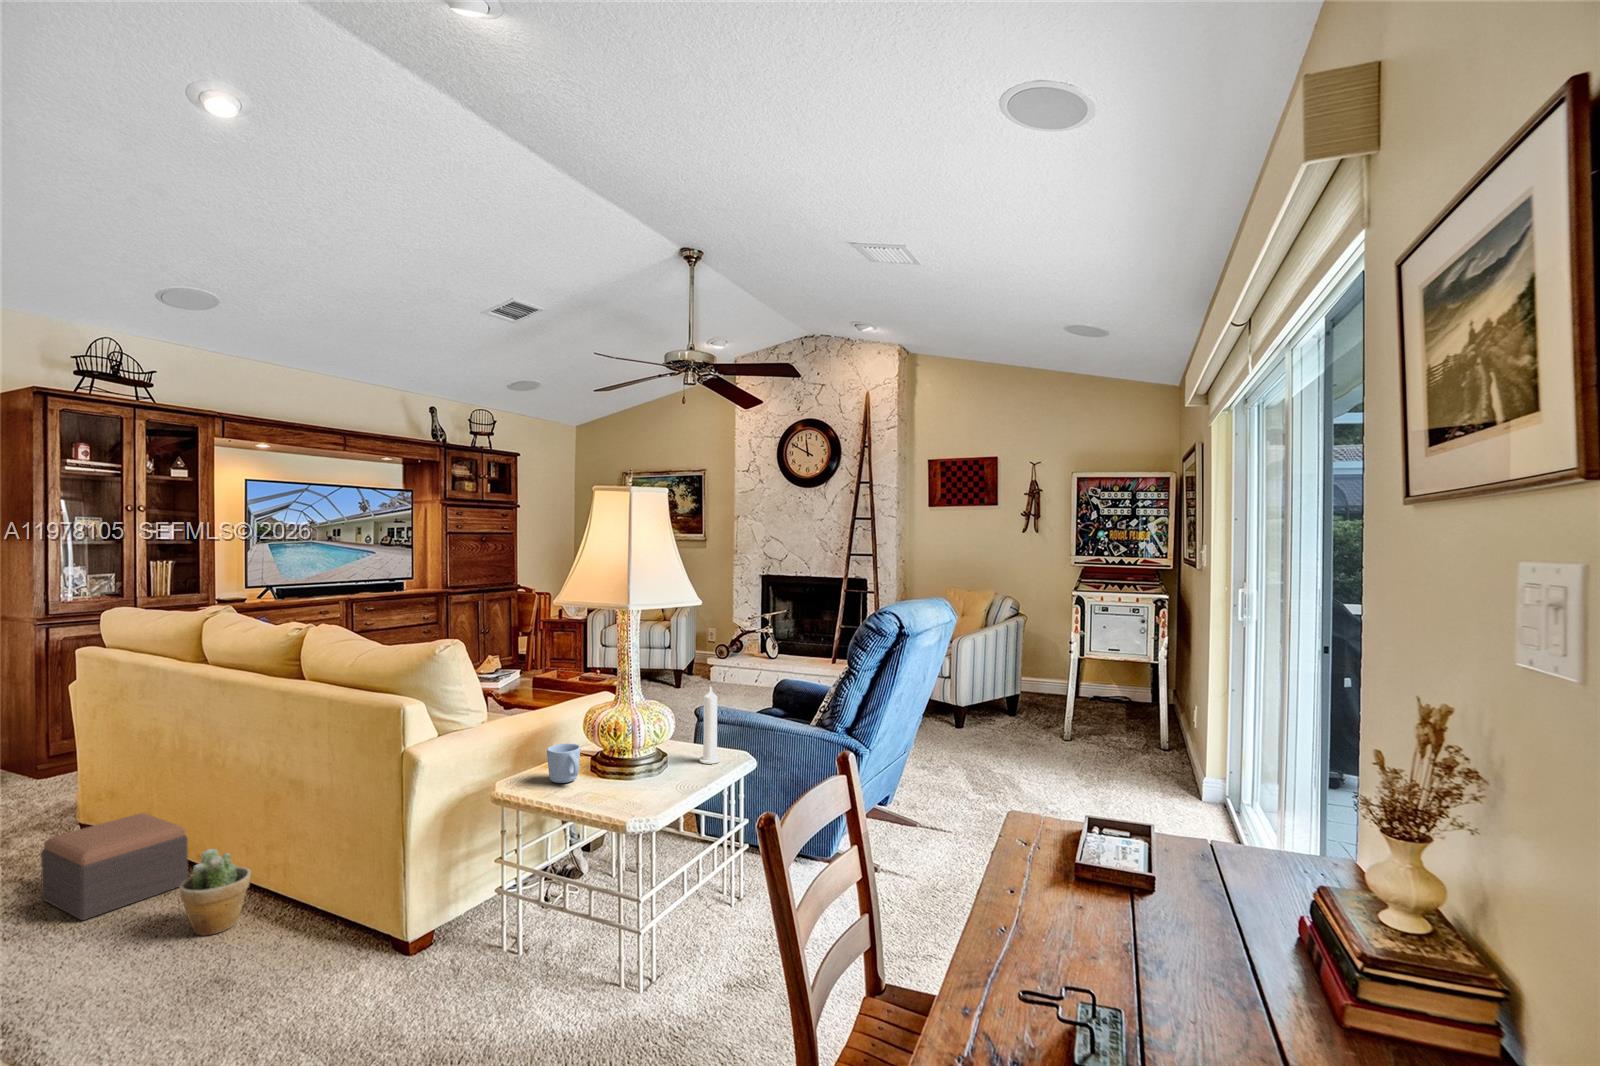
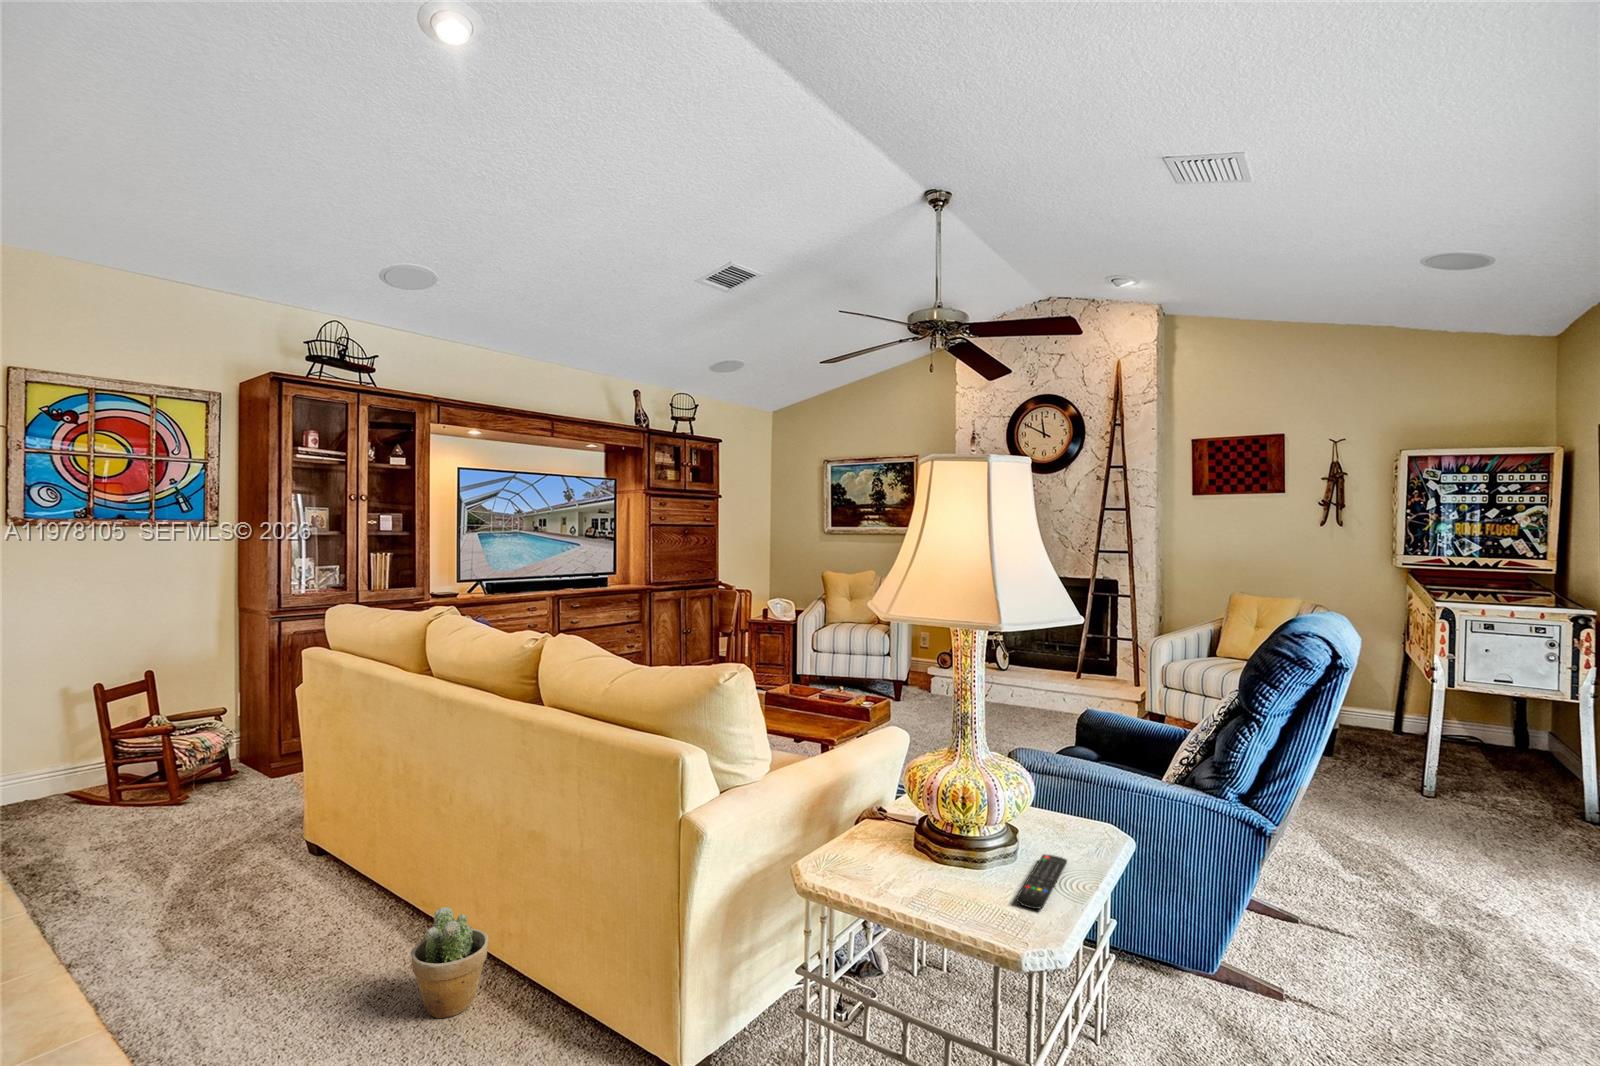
candle: present [700,686,721,764] -> none [1061,738,1093,848]
mug: present [547,744,580,783] -> none [868,812,919,871]
remote control: none [640,767,693,797] -> present [1016,854,1067,909]
footstool: present [41,813,188,920] -> none [268,843,416,978]

